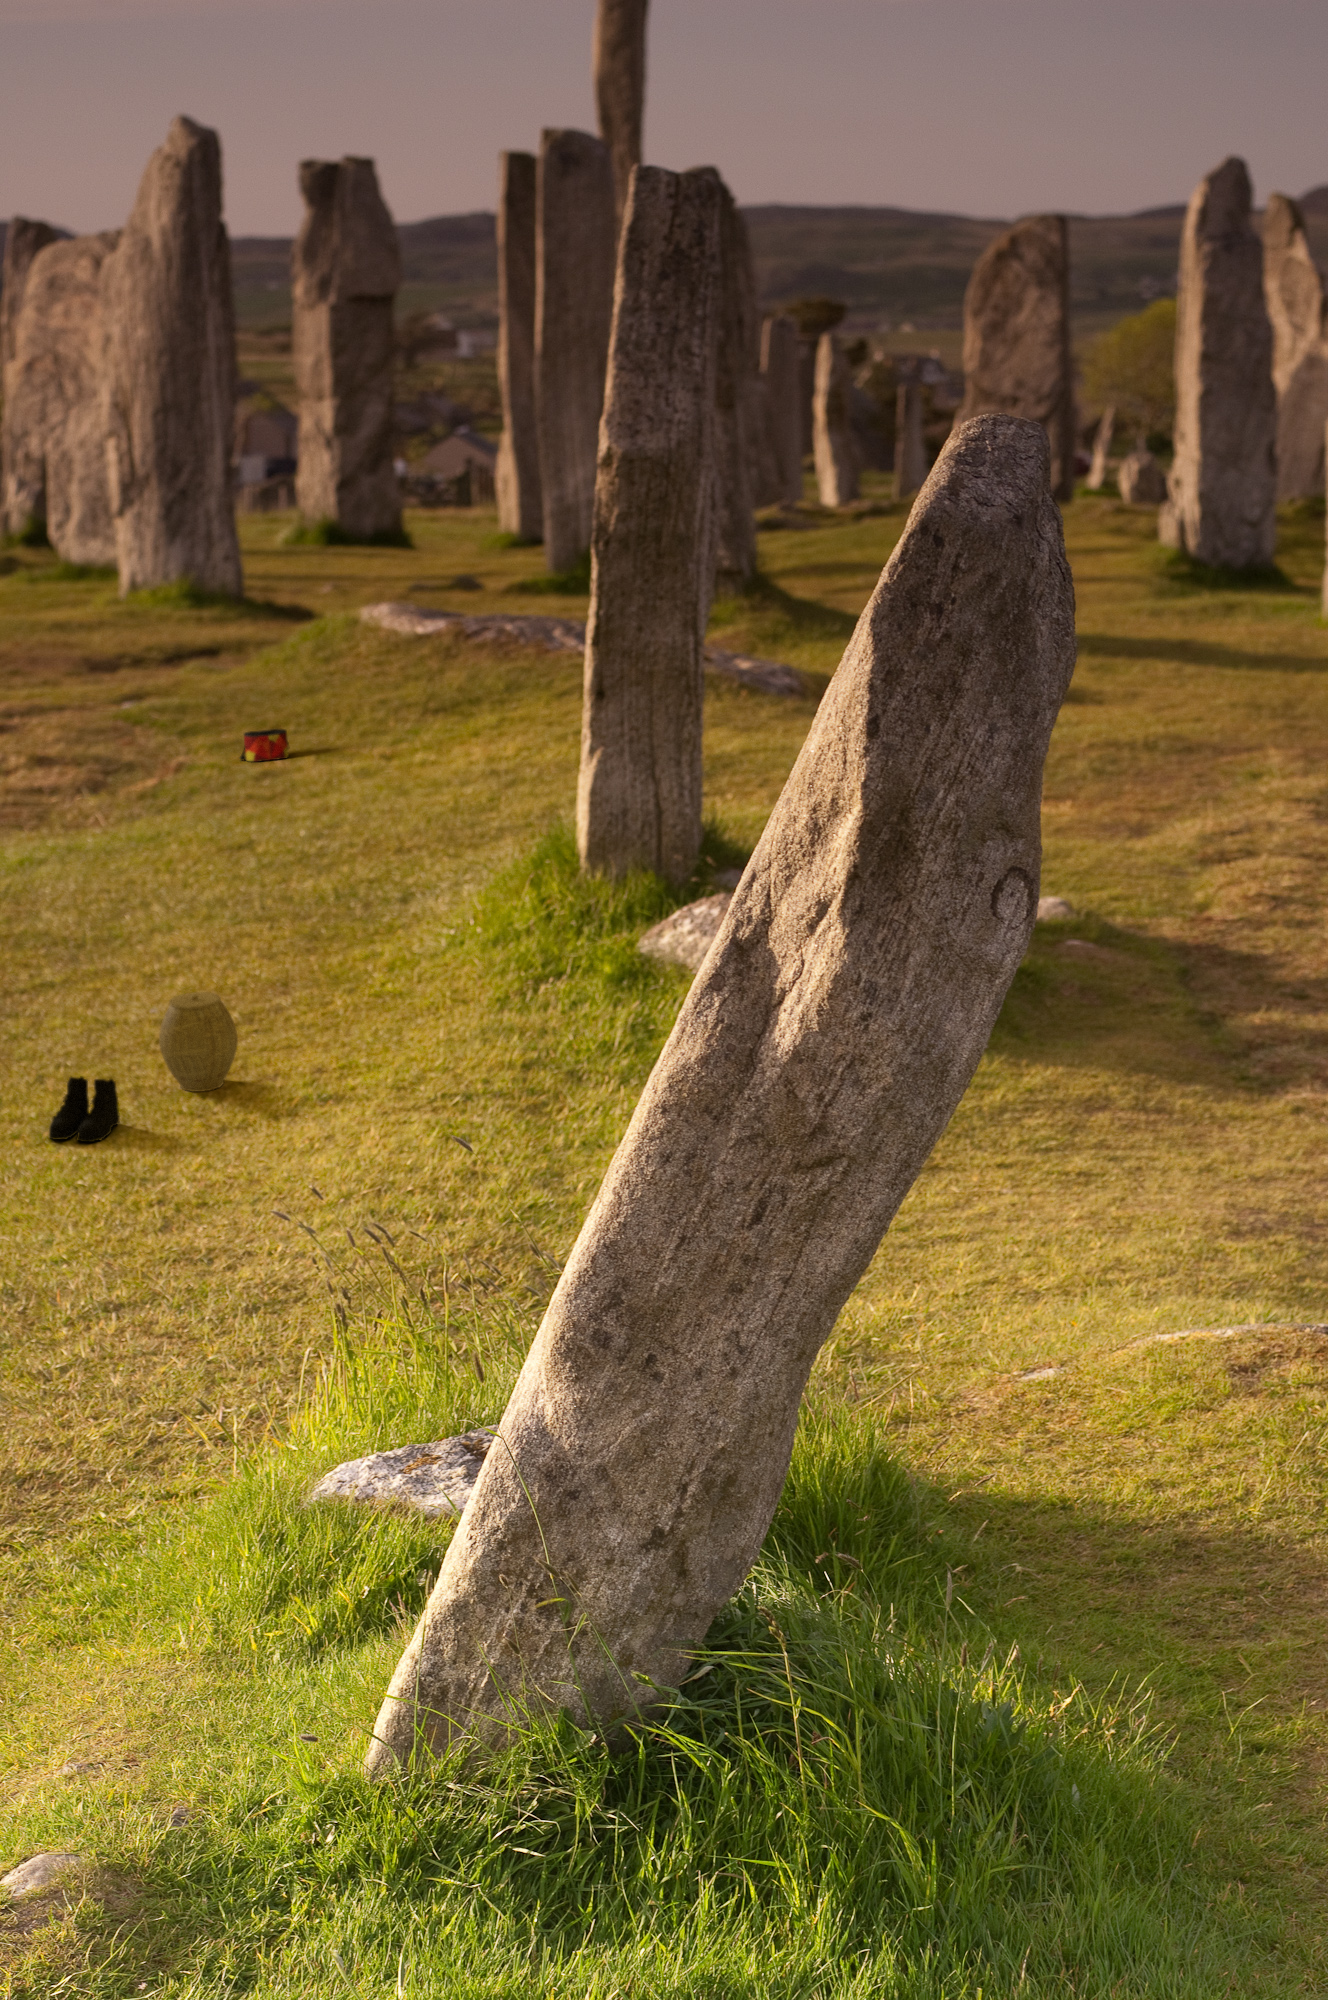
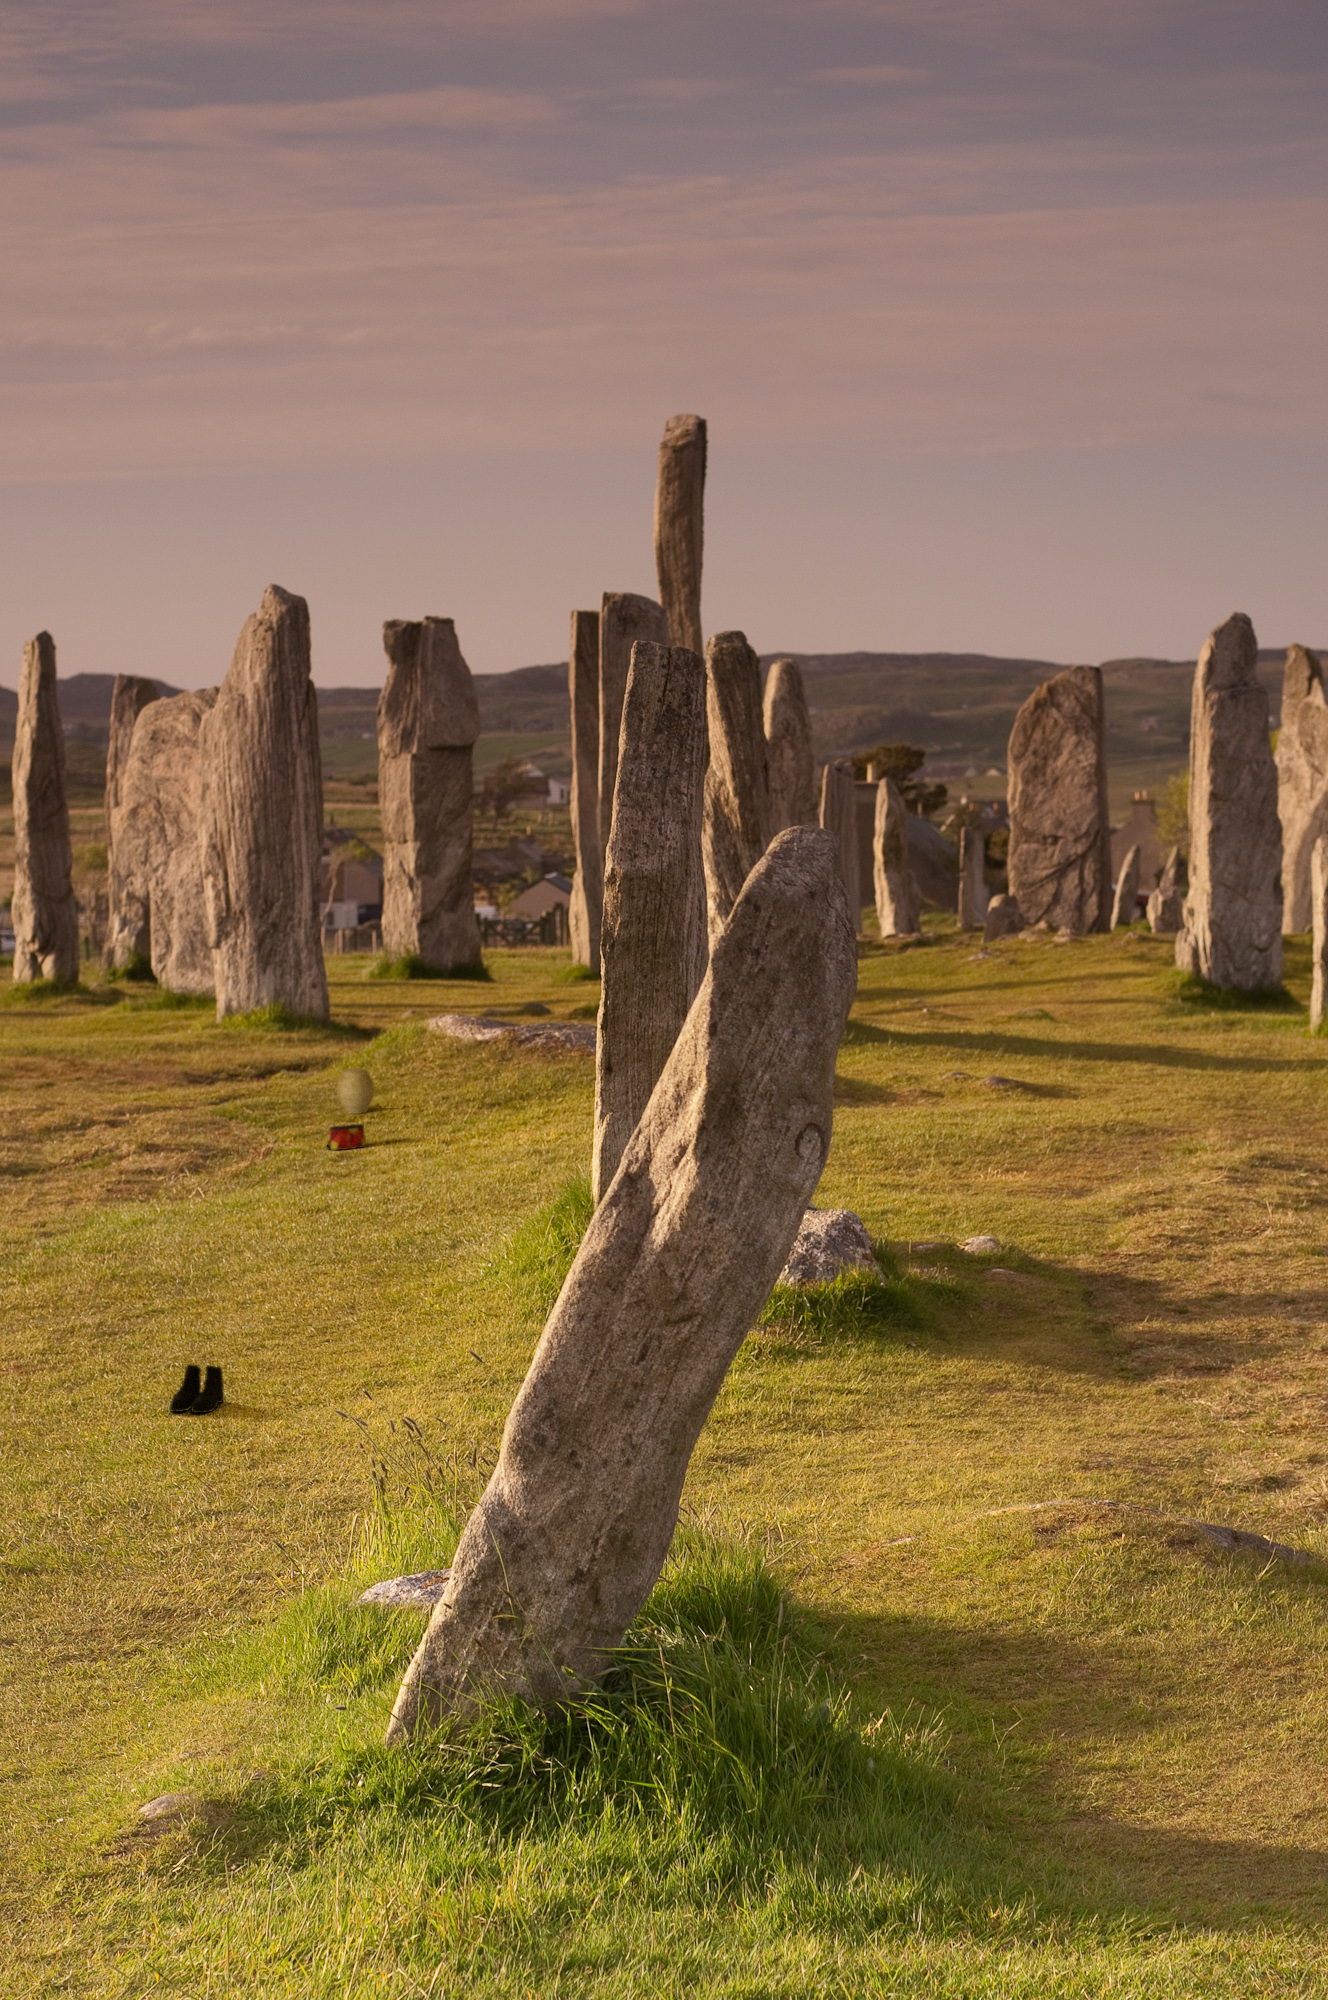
woven basket: present [159,992,238,1092] -> present [337,1068,374,1114]

